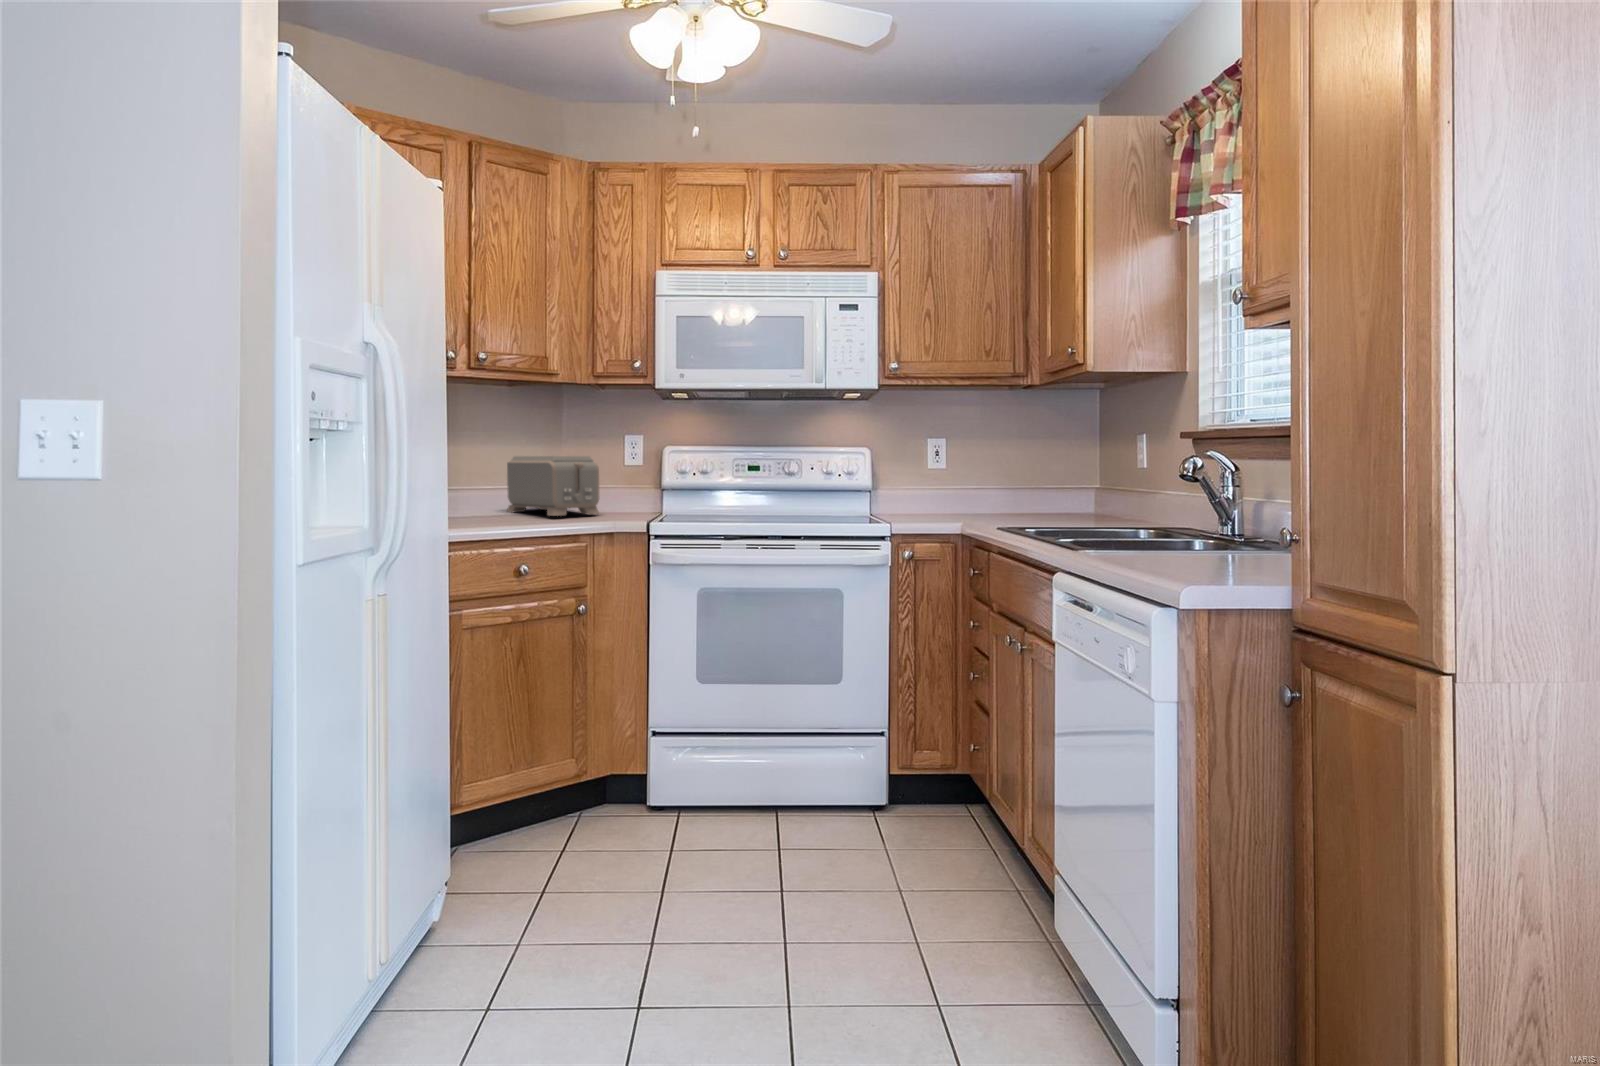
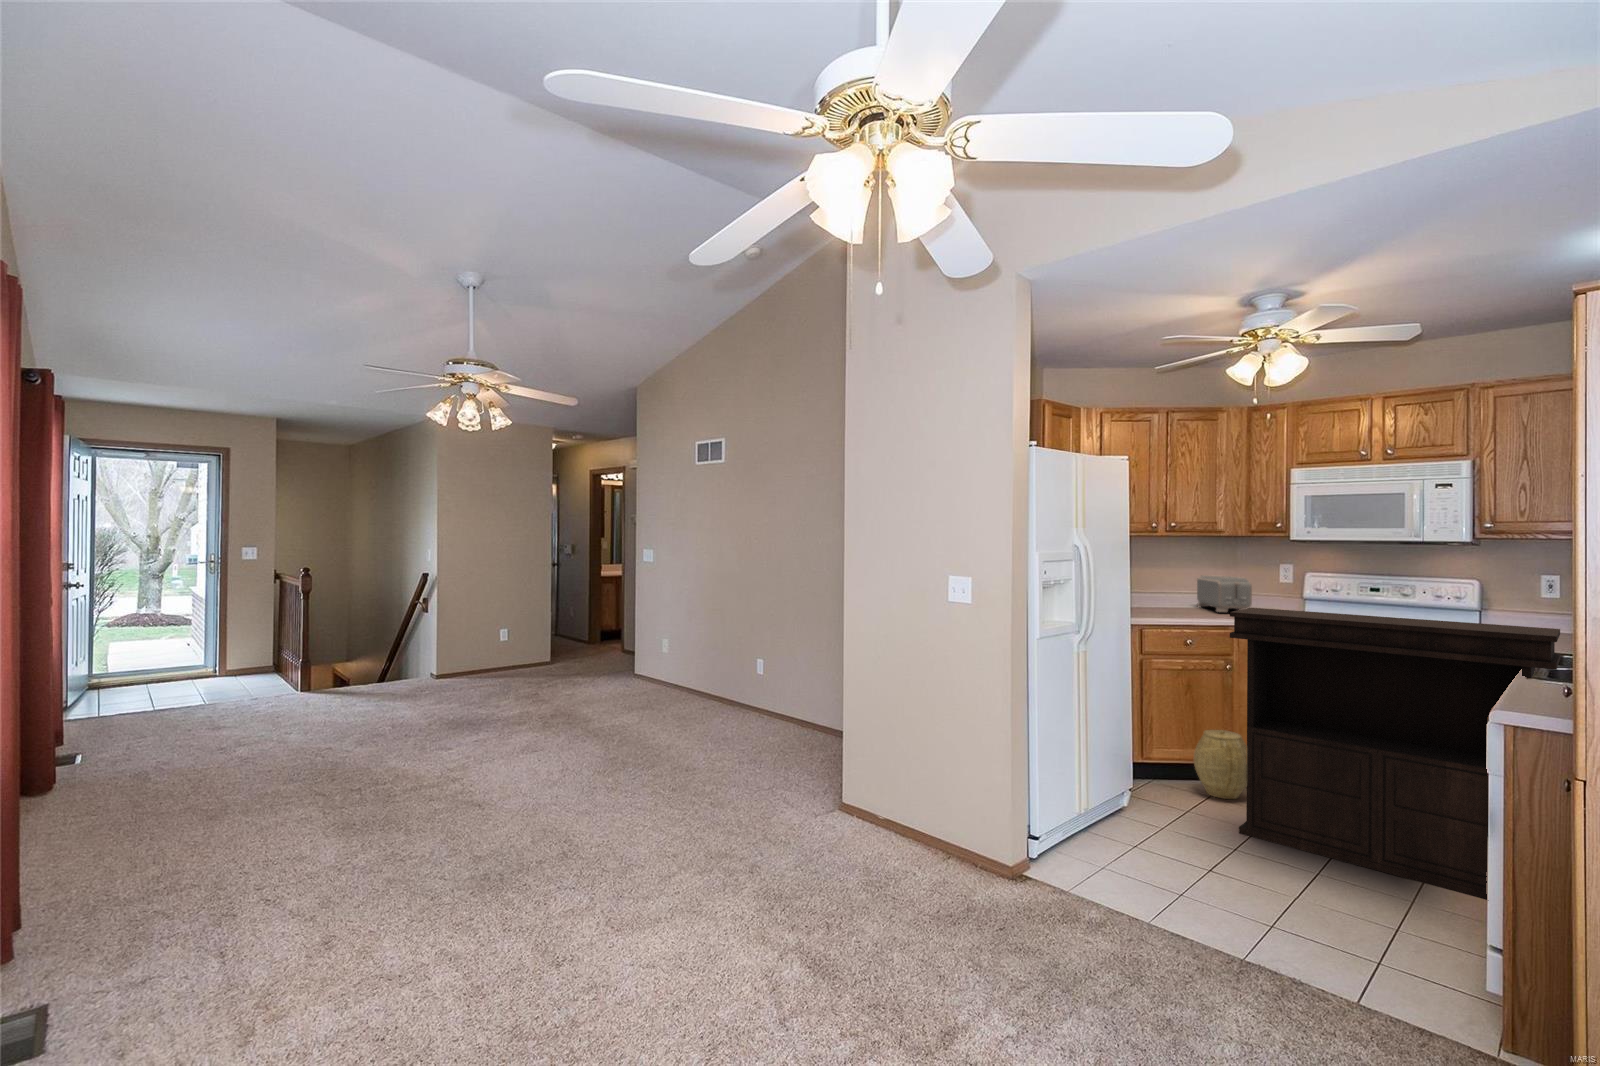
console table: none [632,491,1057,895] -> present [1230,608,1560,901]
woven basket: none [540,719,634,839] -> present [1194,730,1247,799]

